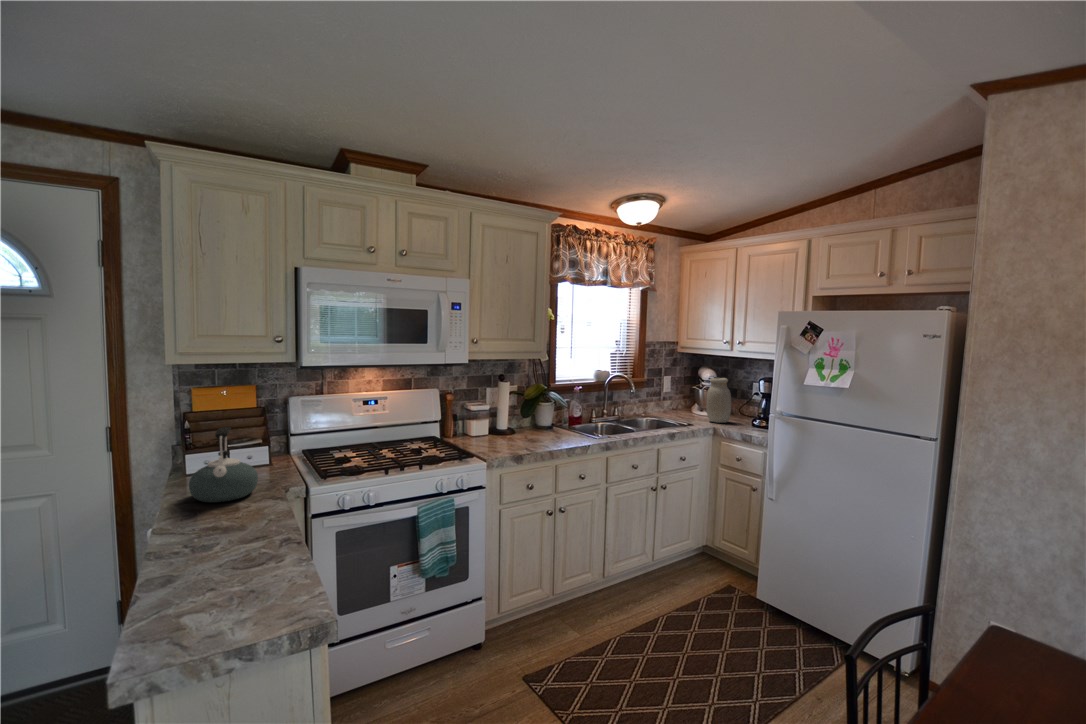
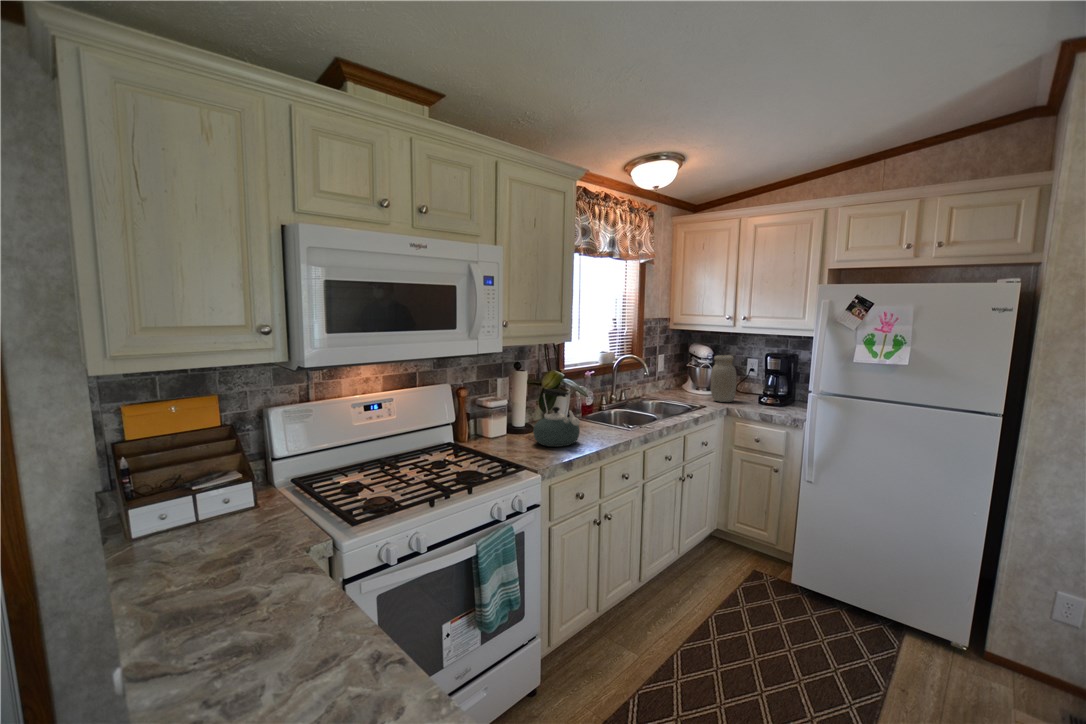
kettle: present [189,427,258,502] -> present [533,389,580,447]

